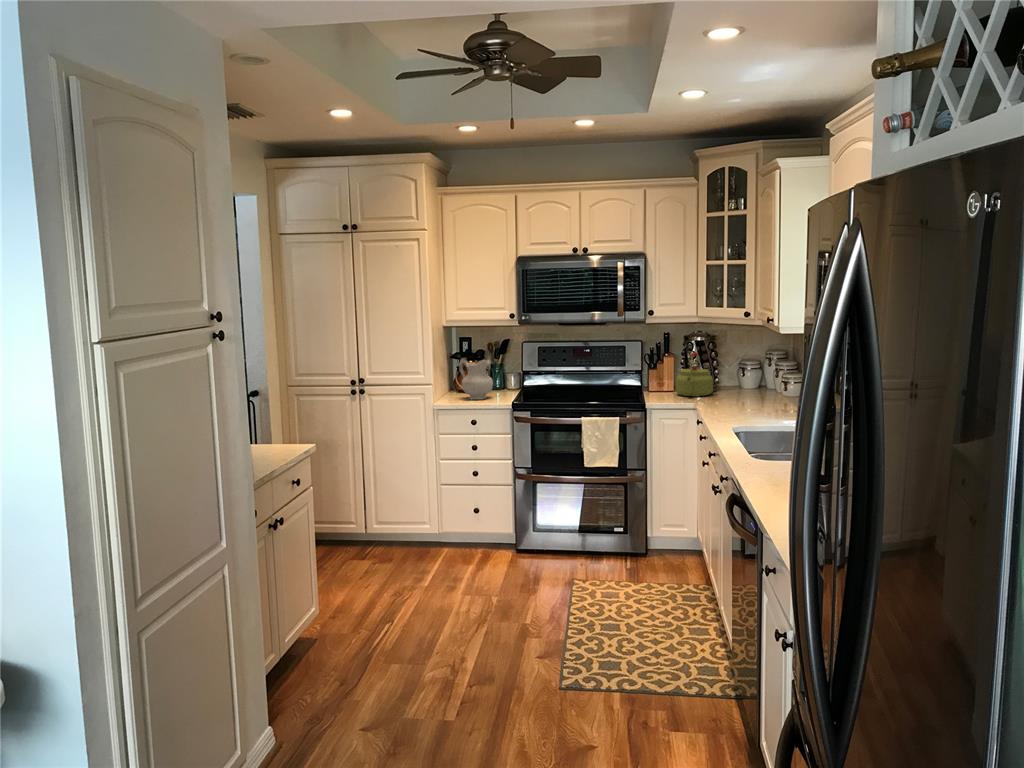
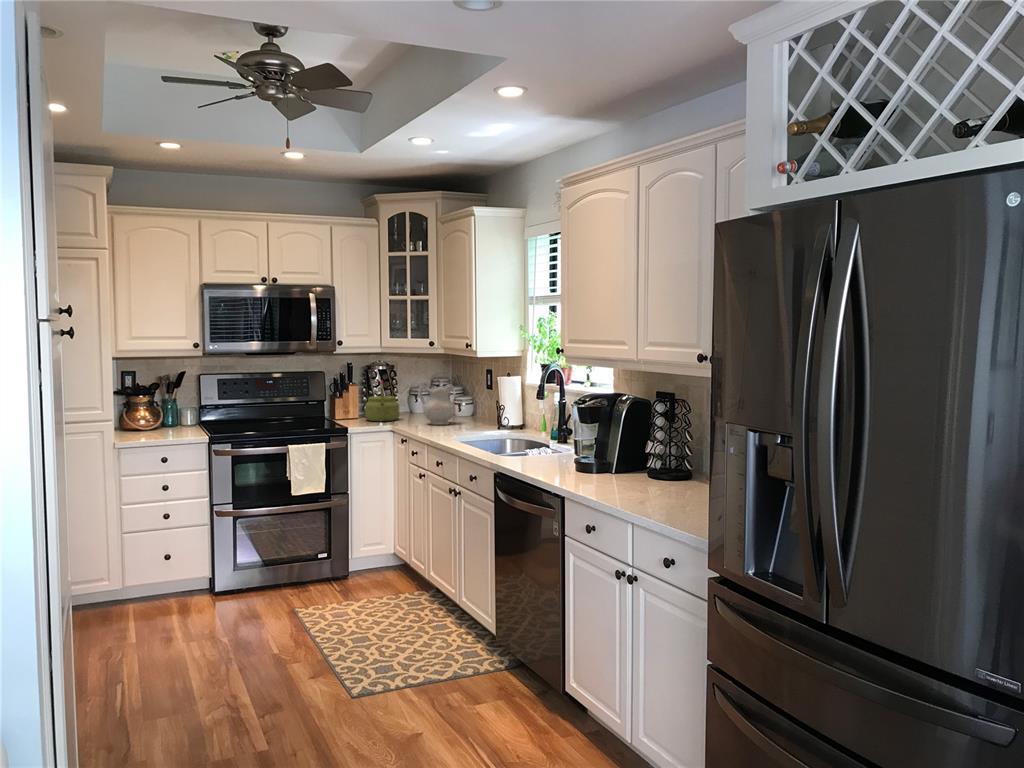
ceramic pitcher: present [460,358,493,400] -> present [419,383,455,425]

